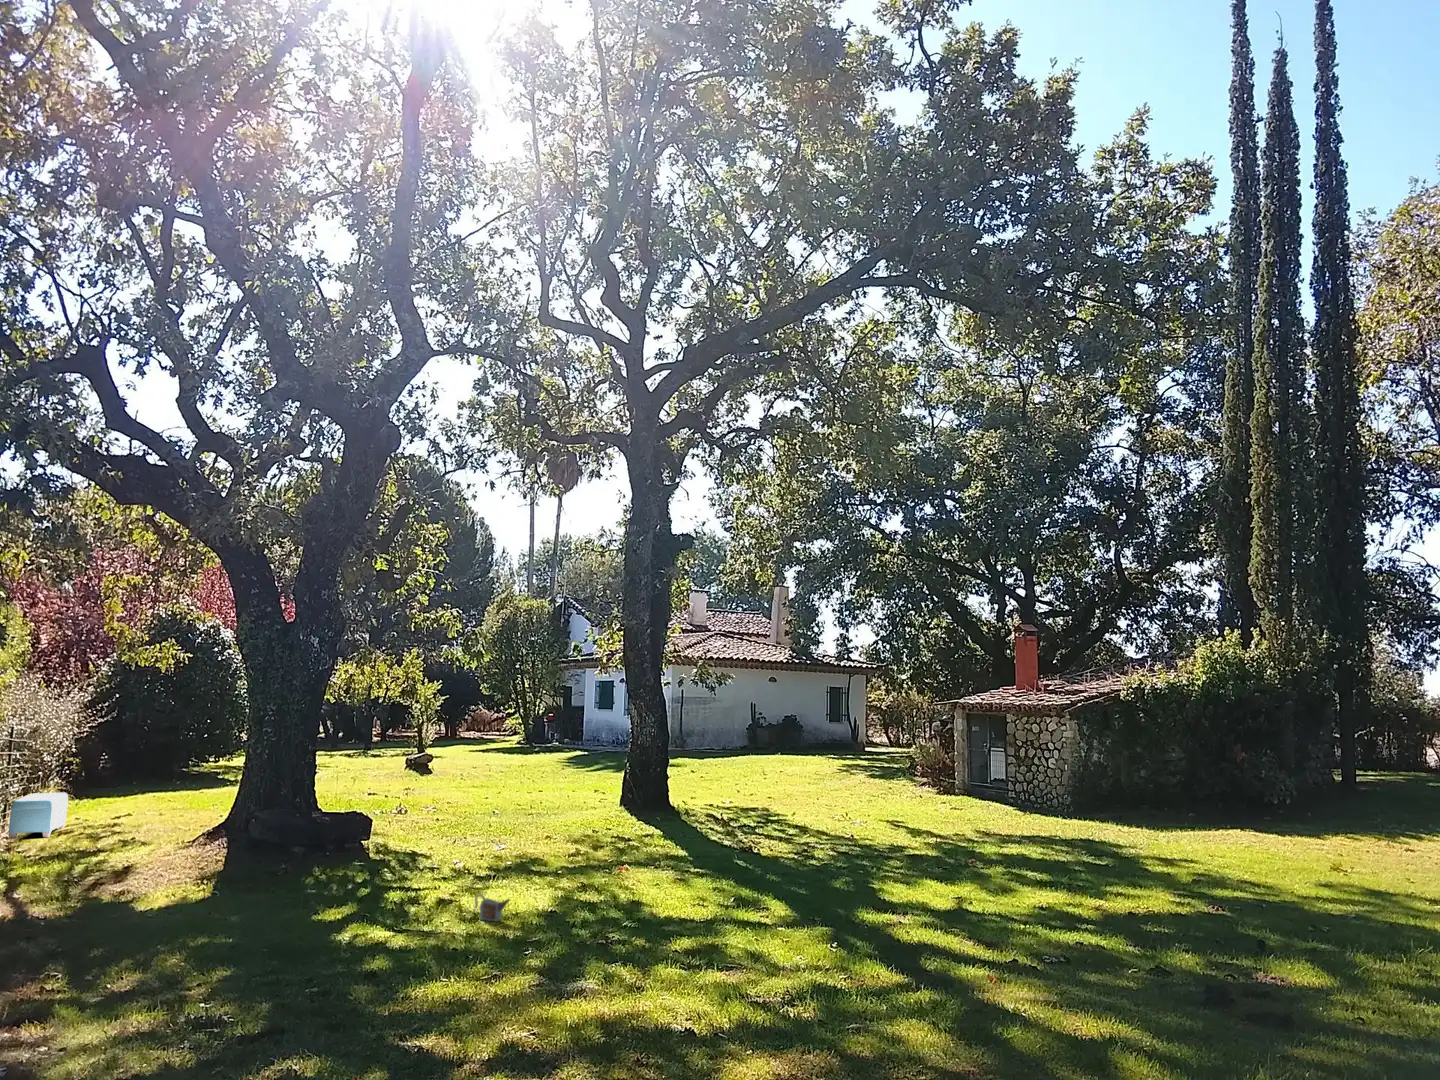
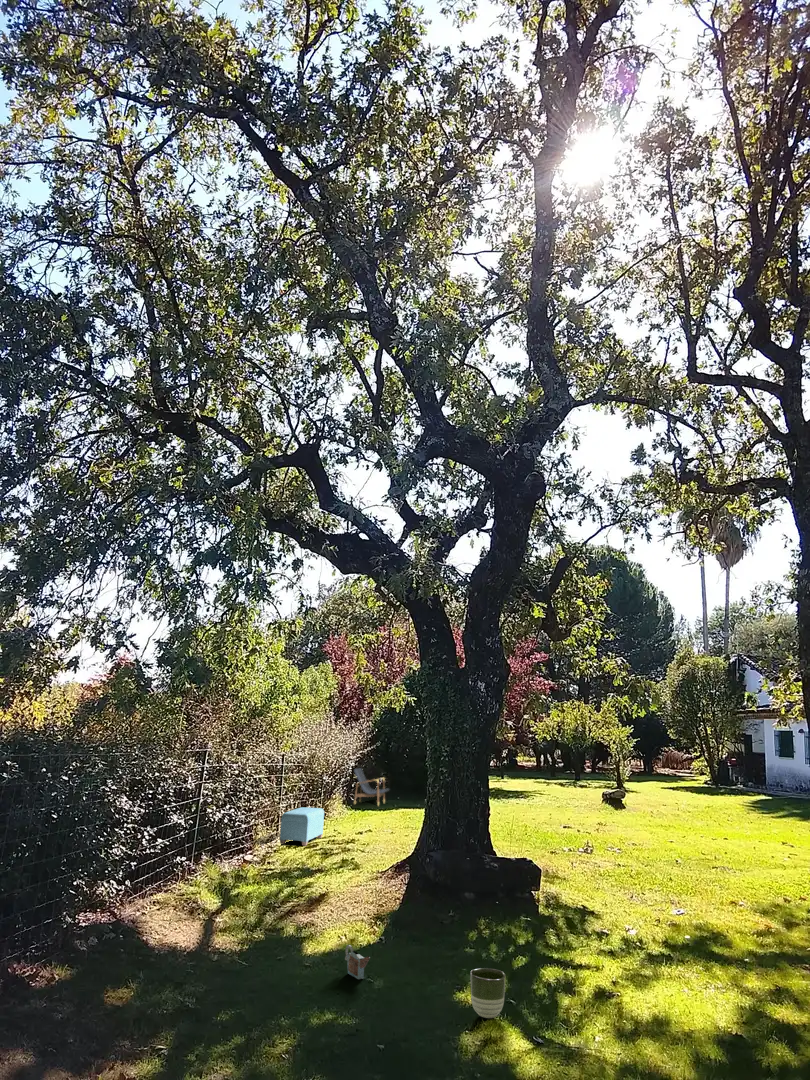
lounge chair: none [80,746,132,792] -> present [354,768,389,804]
planter: none [334,889,366,928] -> present [470,968,506,1018]
watering can: present [474,894,510,922] -> present [345,945,370,979]

